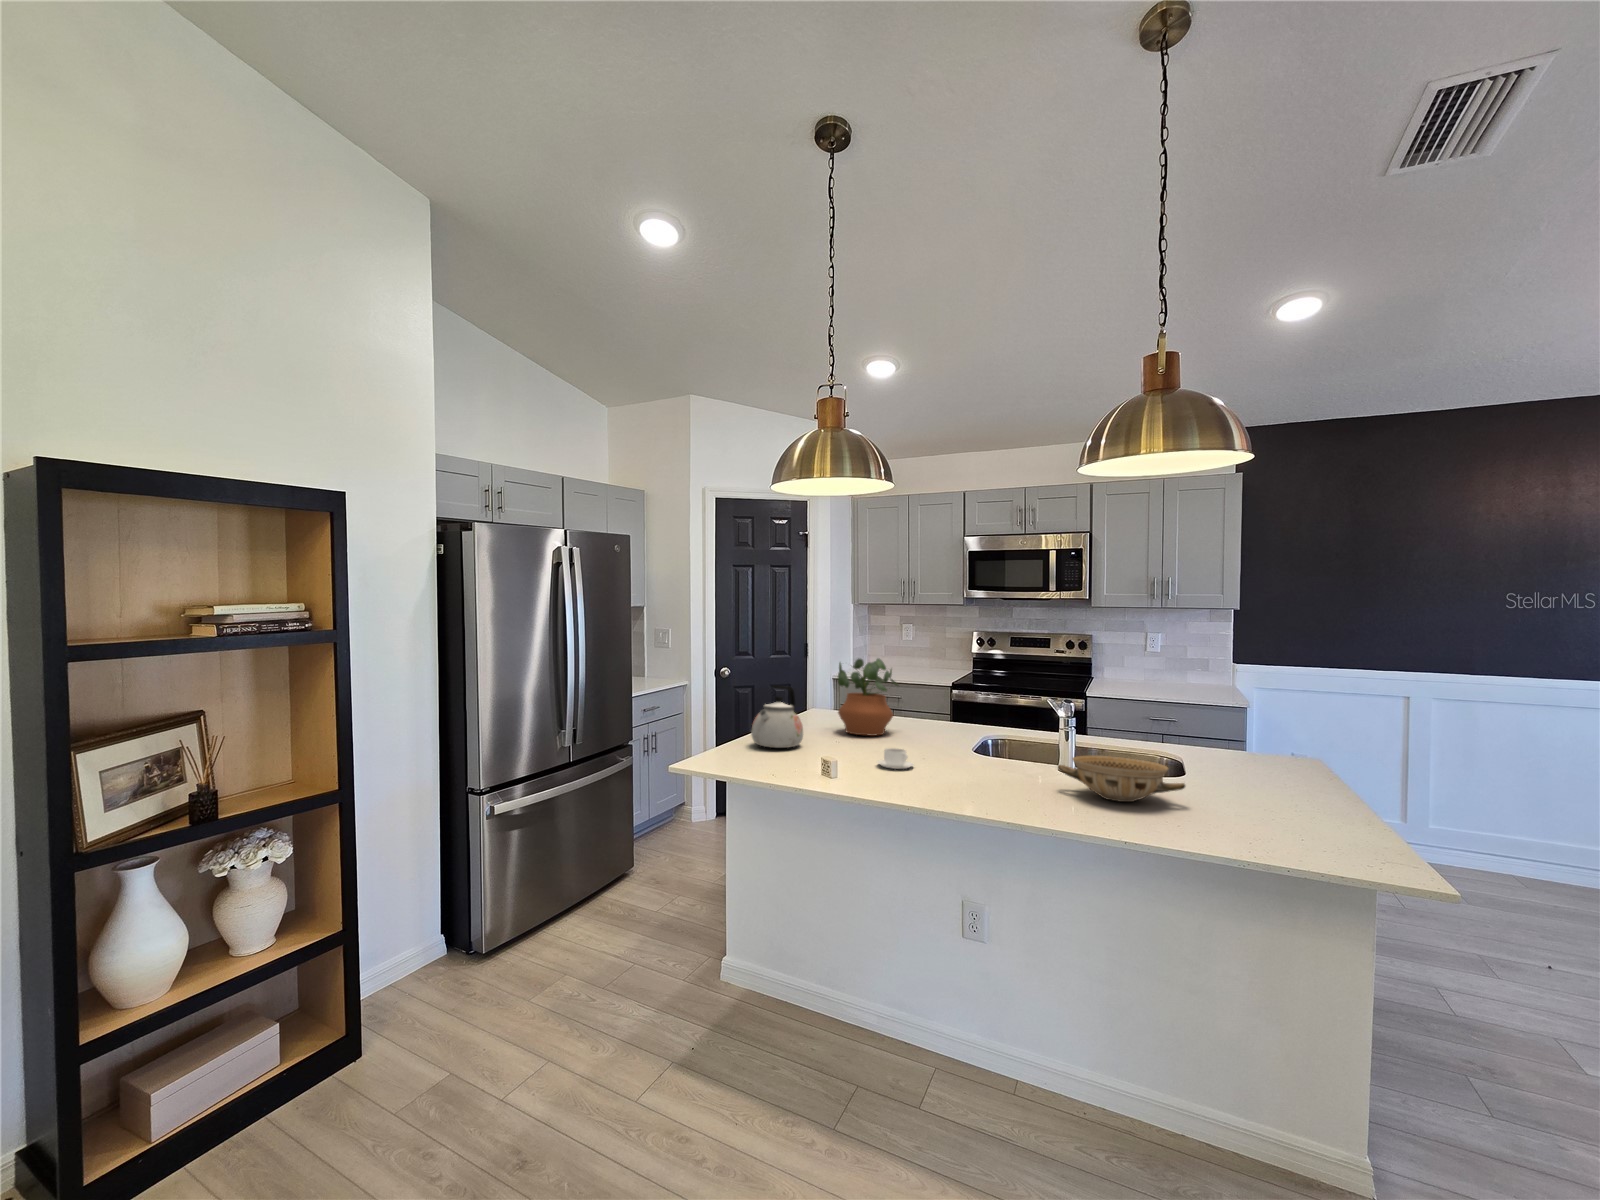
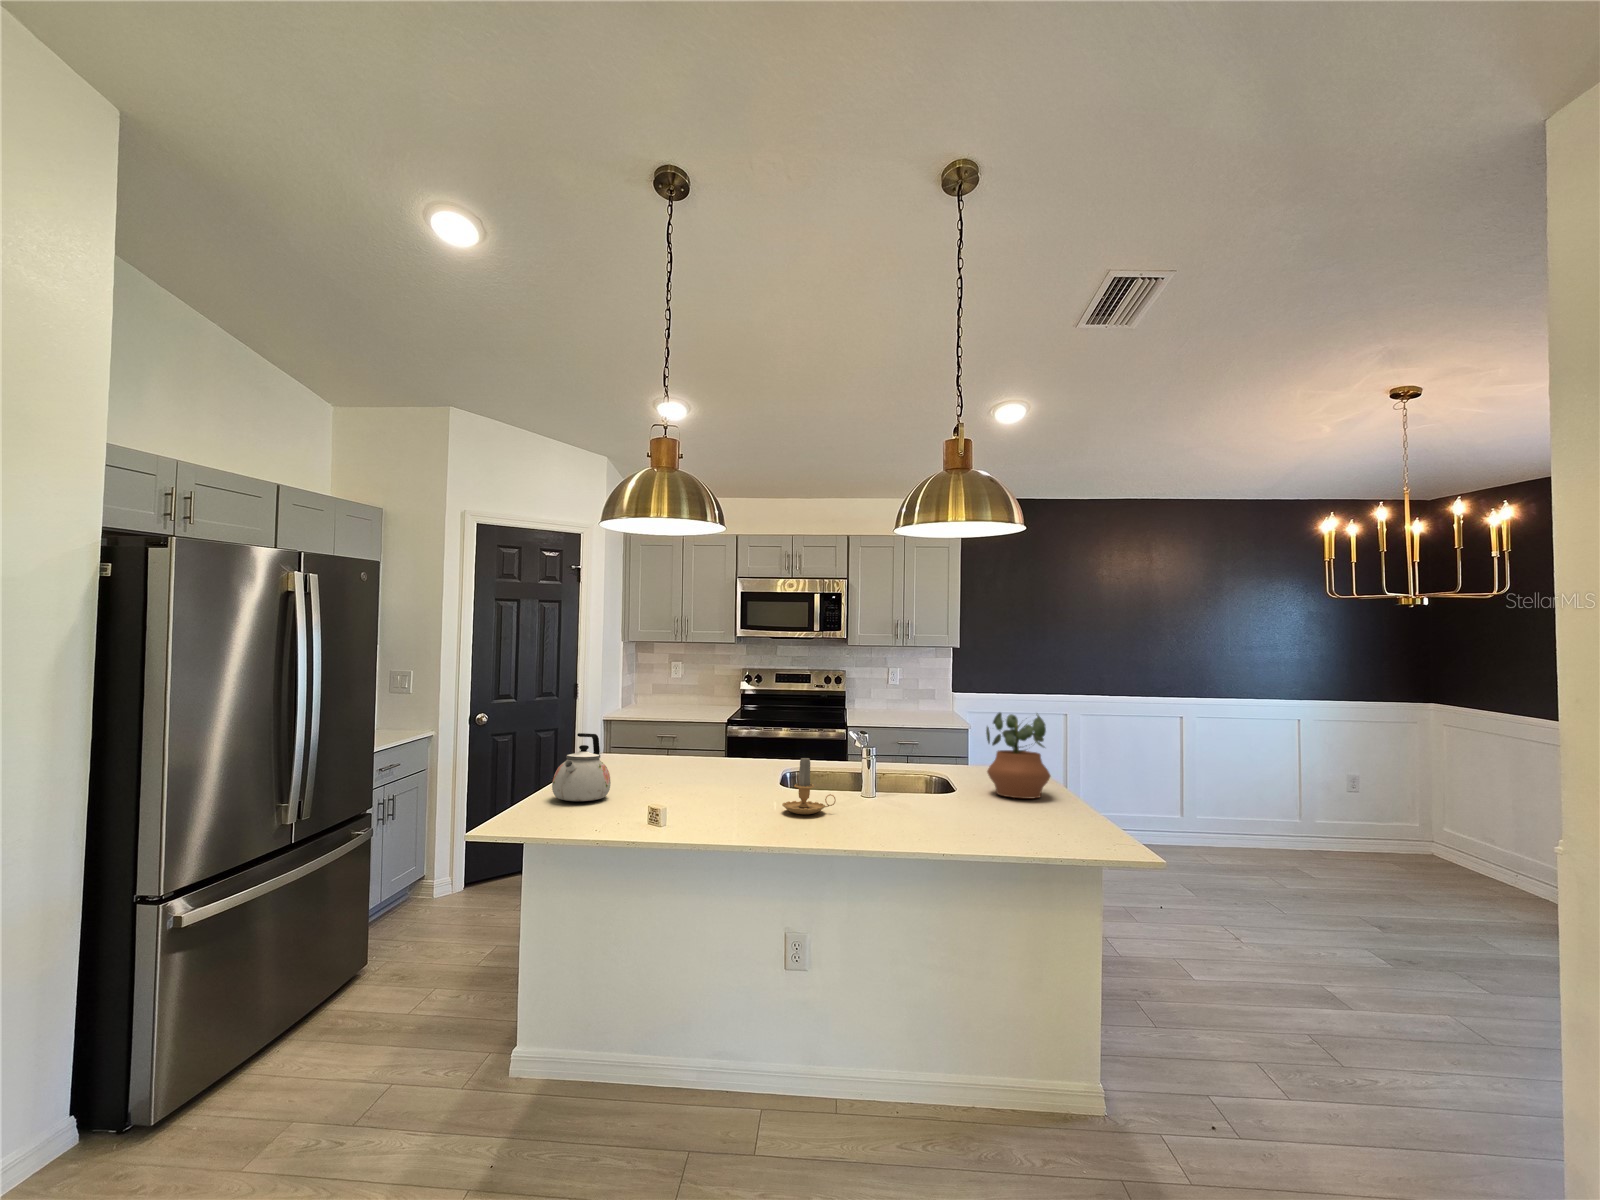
potted plant: present [838,658,898,736] -> present [986,713,1050,798]
candle: none [961,716,1018,777] -> present [782,758,836,814]
coffee cup: present [877,748,913,769] -> none [698,793,735,813]
ceramic bowl: present [1058,755,1185,802] -> none [874,786,981,826]

